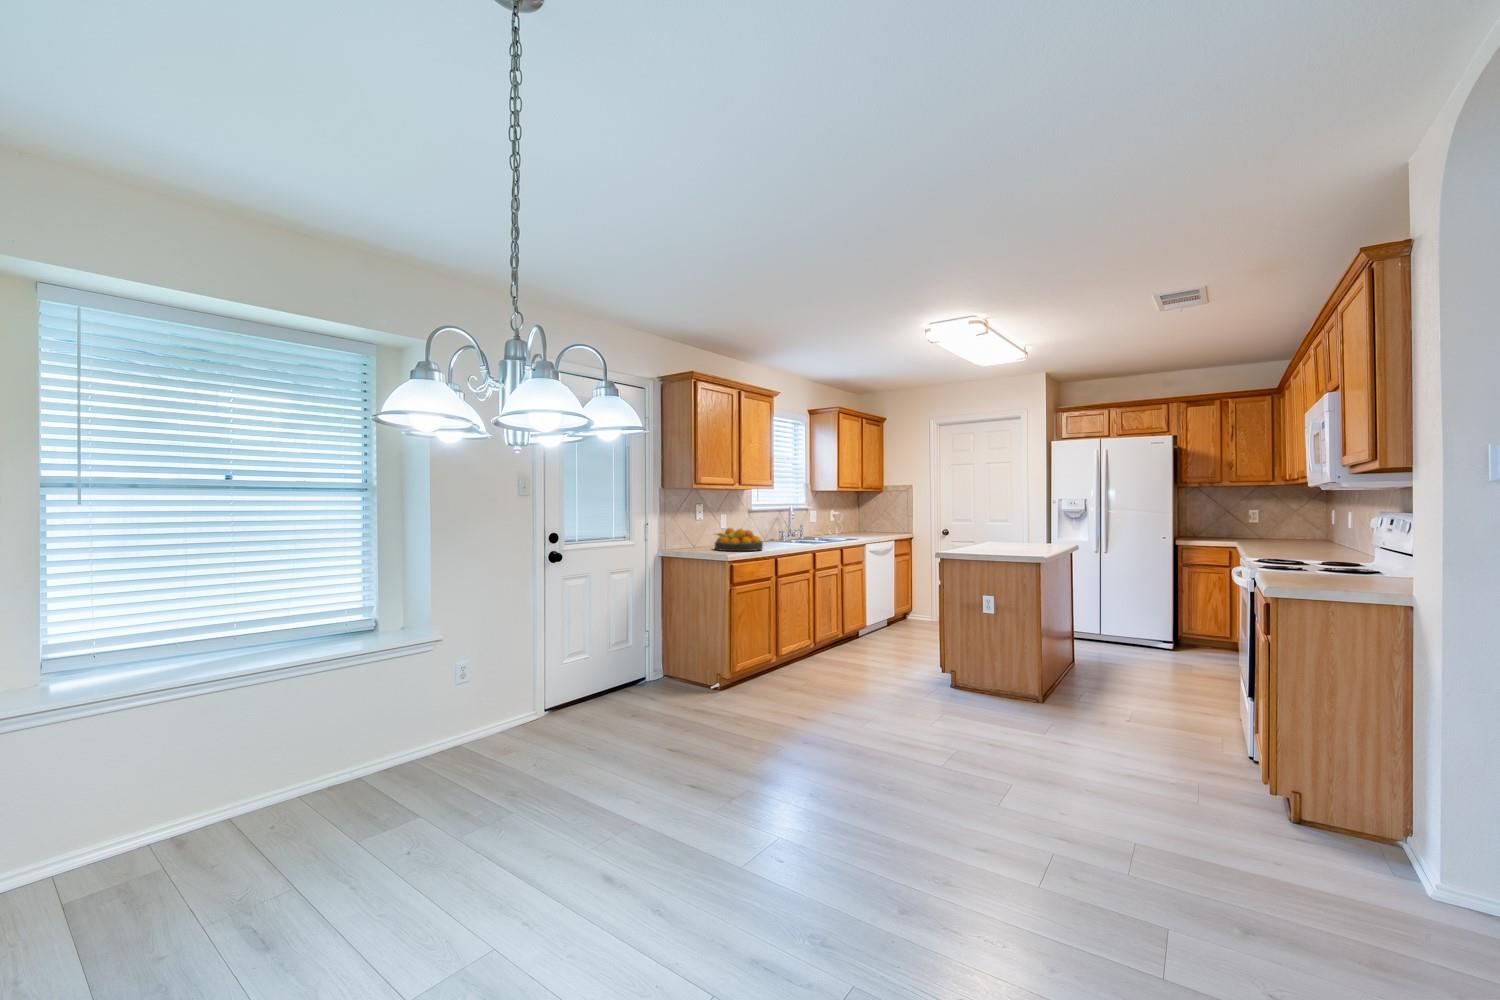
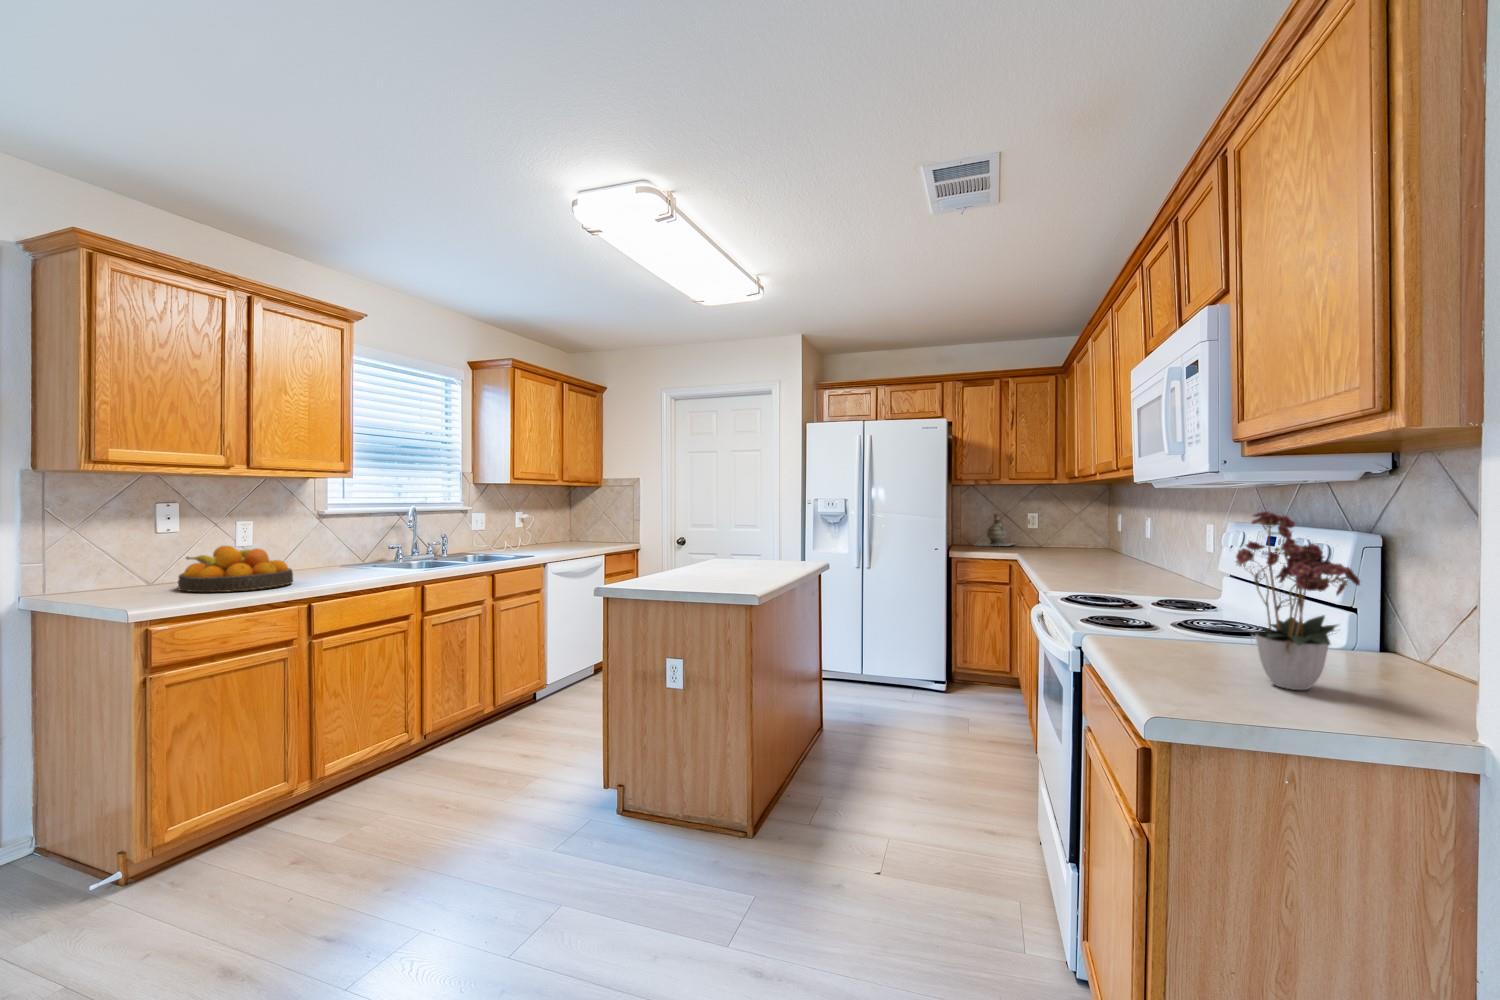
flower arrangement: none [1309,503,1366,586] -> present [1236,511,1360,690]
ceramic jug: none [1198,511,1241,537] -> present [978,514,1014,546]

